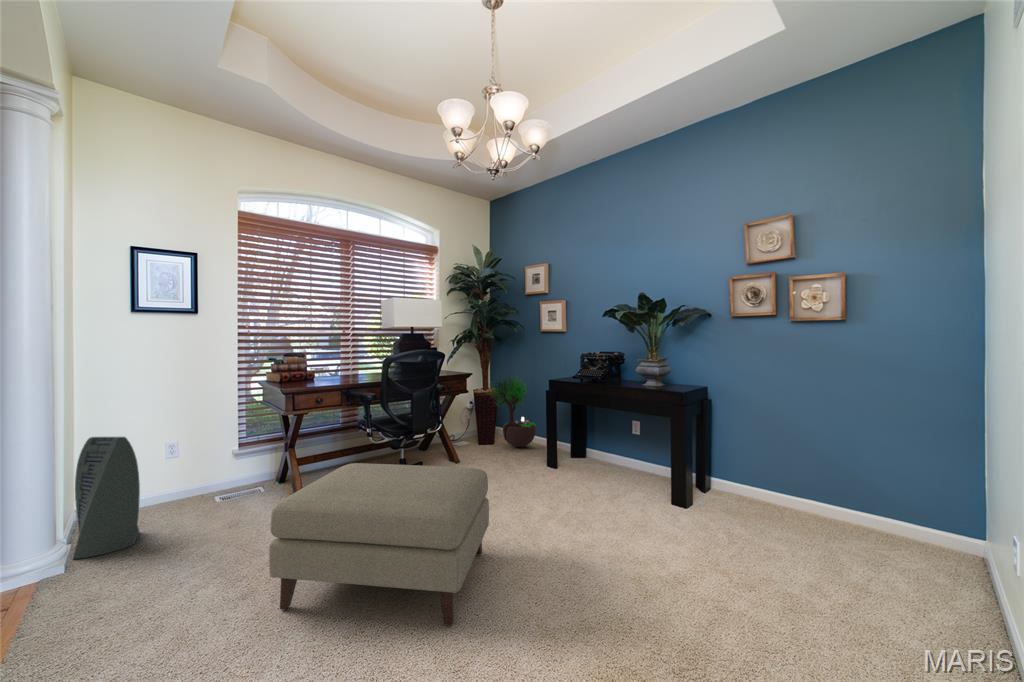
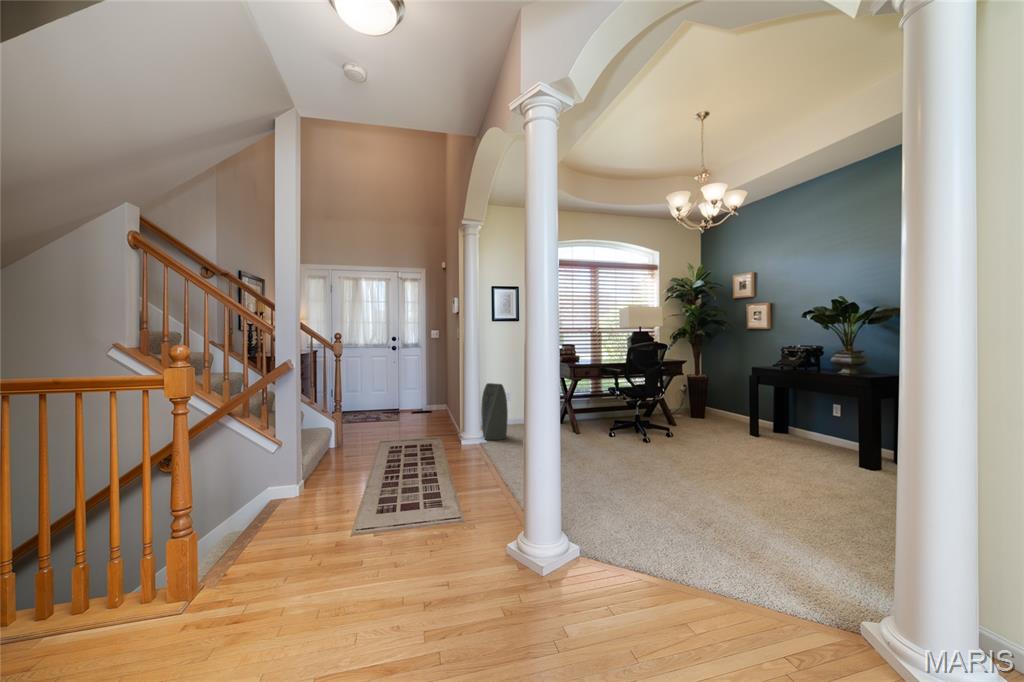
potted tree: present [488,376,536,447] -> none [698,360,742,422]
ottoman: present [269,463,489,625] -> none [587,406,702,483]

